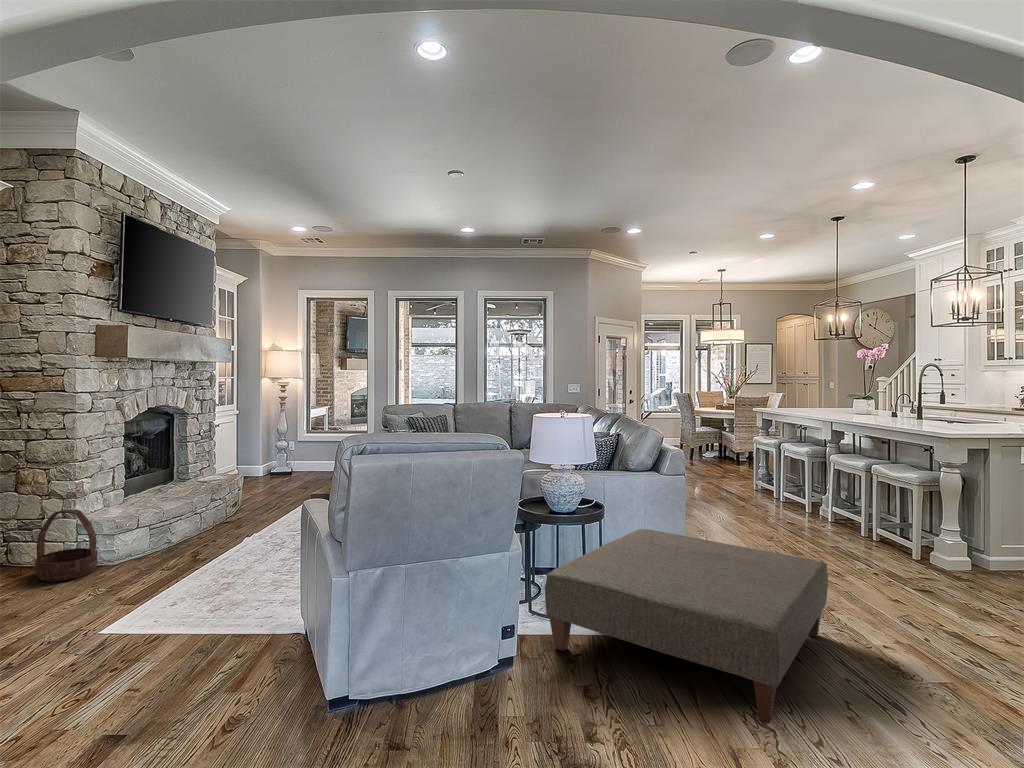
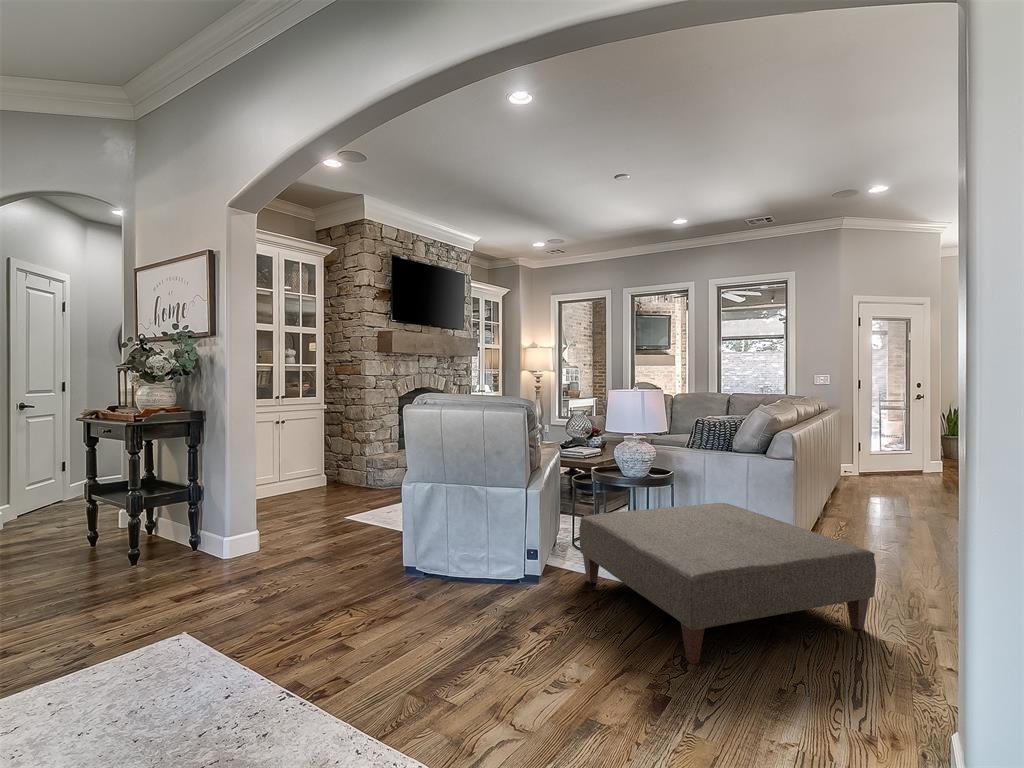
basket: present [35,510,98,582] -> none [341,449,373,492]

